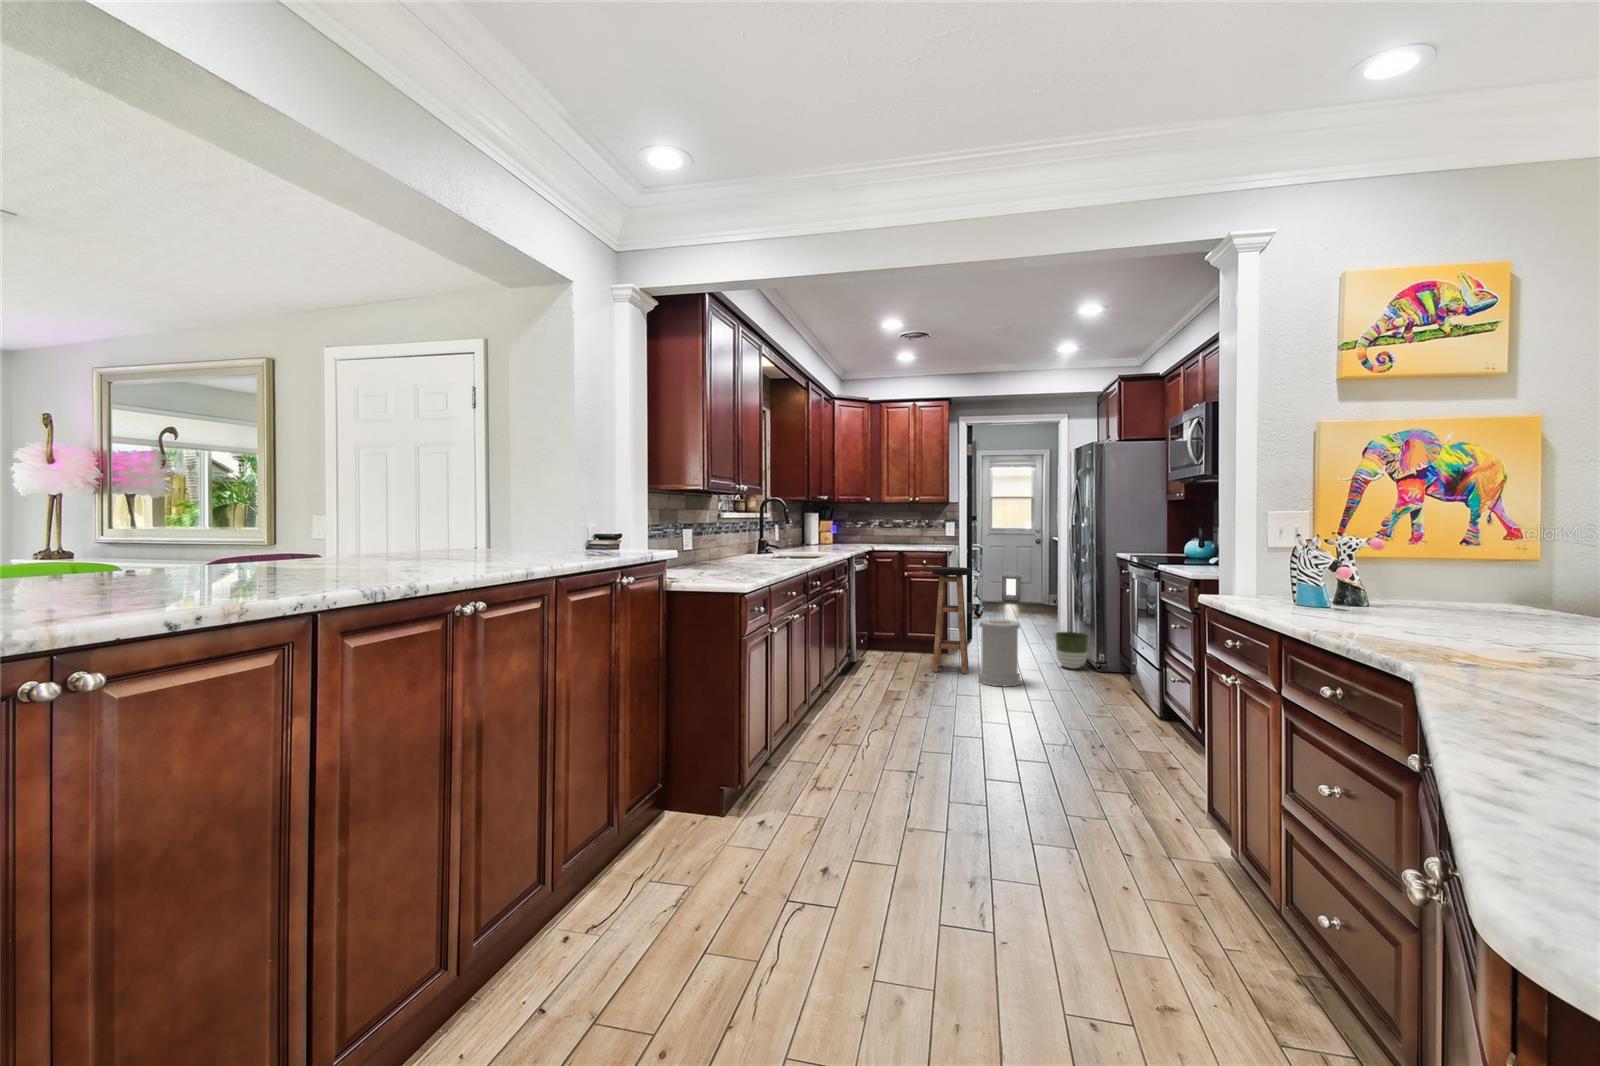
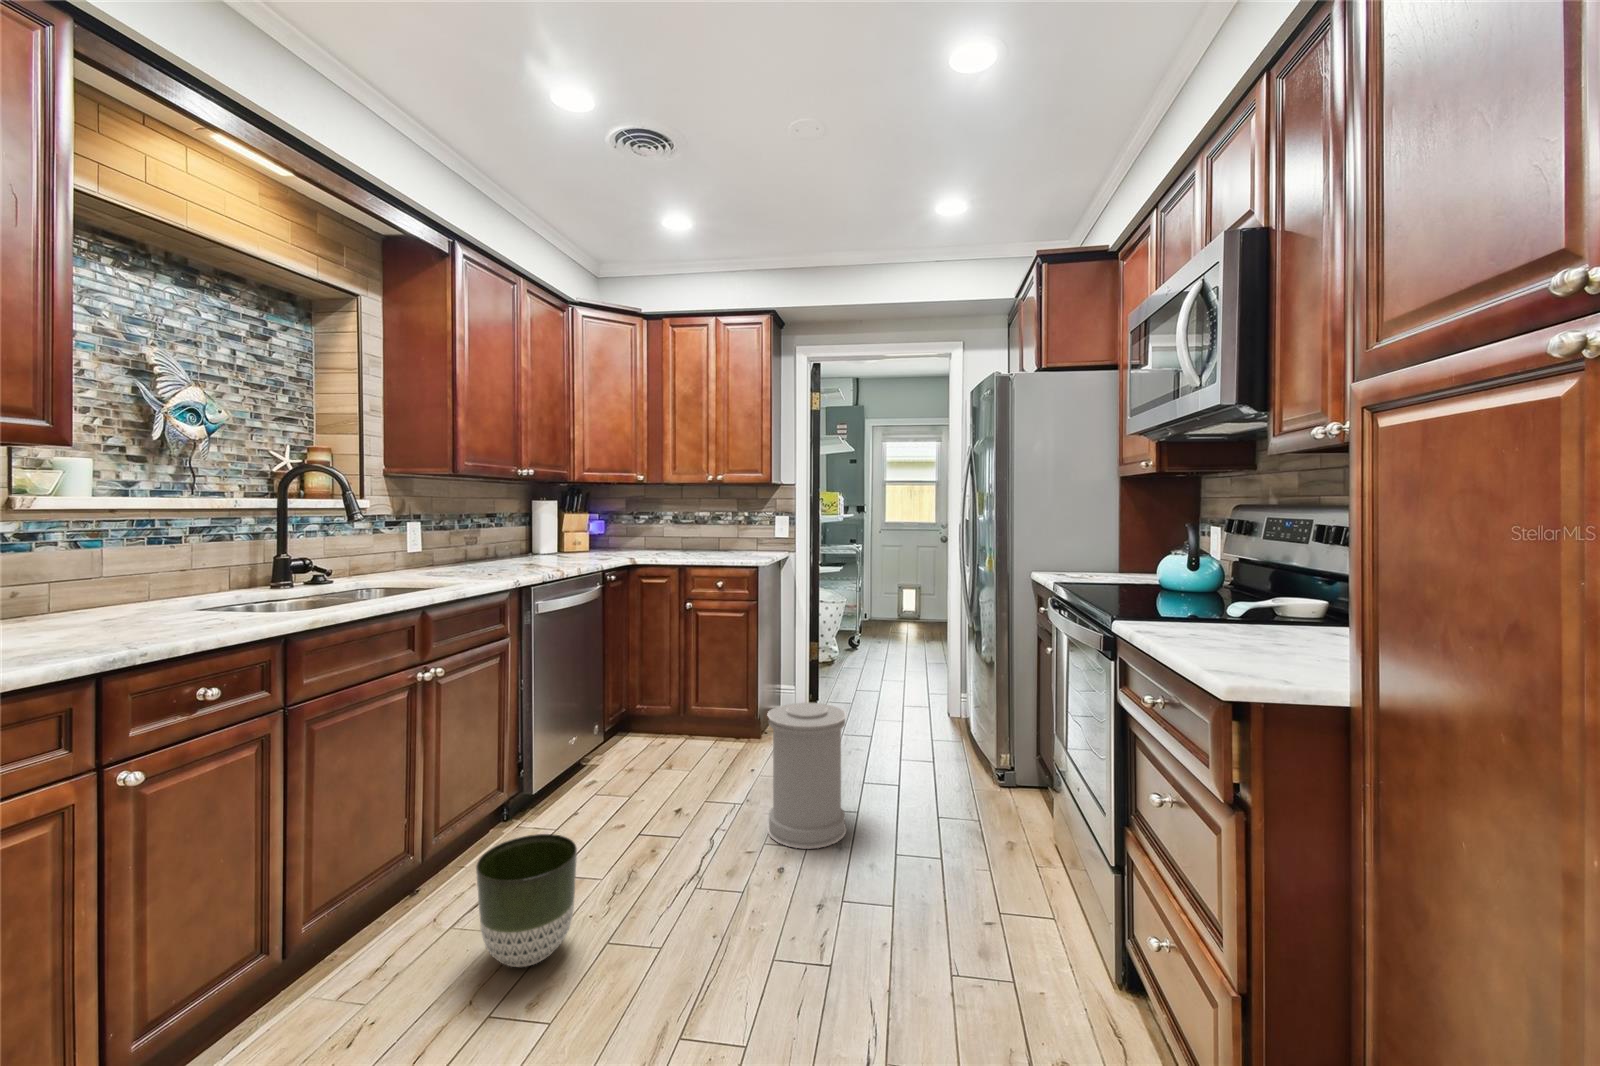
bar stool: present [932,567,971,674] -> none [698,598,773,803]
planter: present [1055,632,1089,669] -> present [476,834,577,967]

